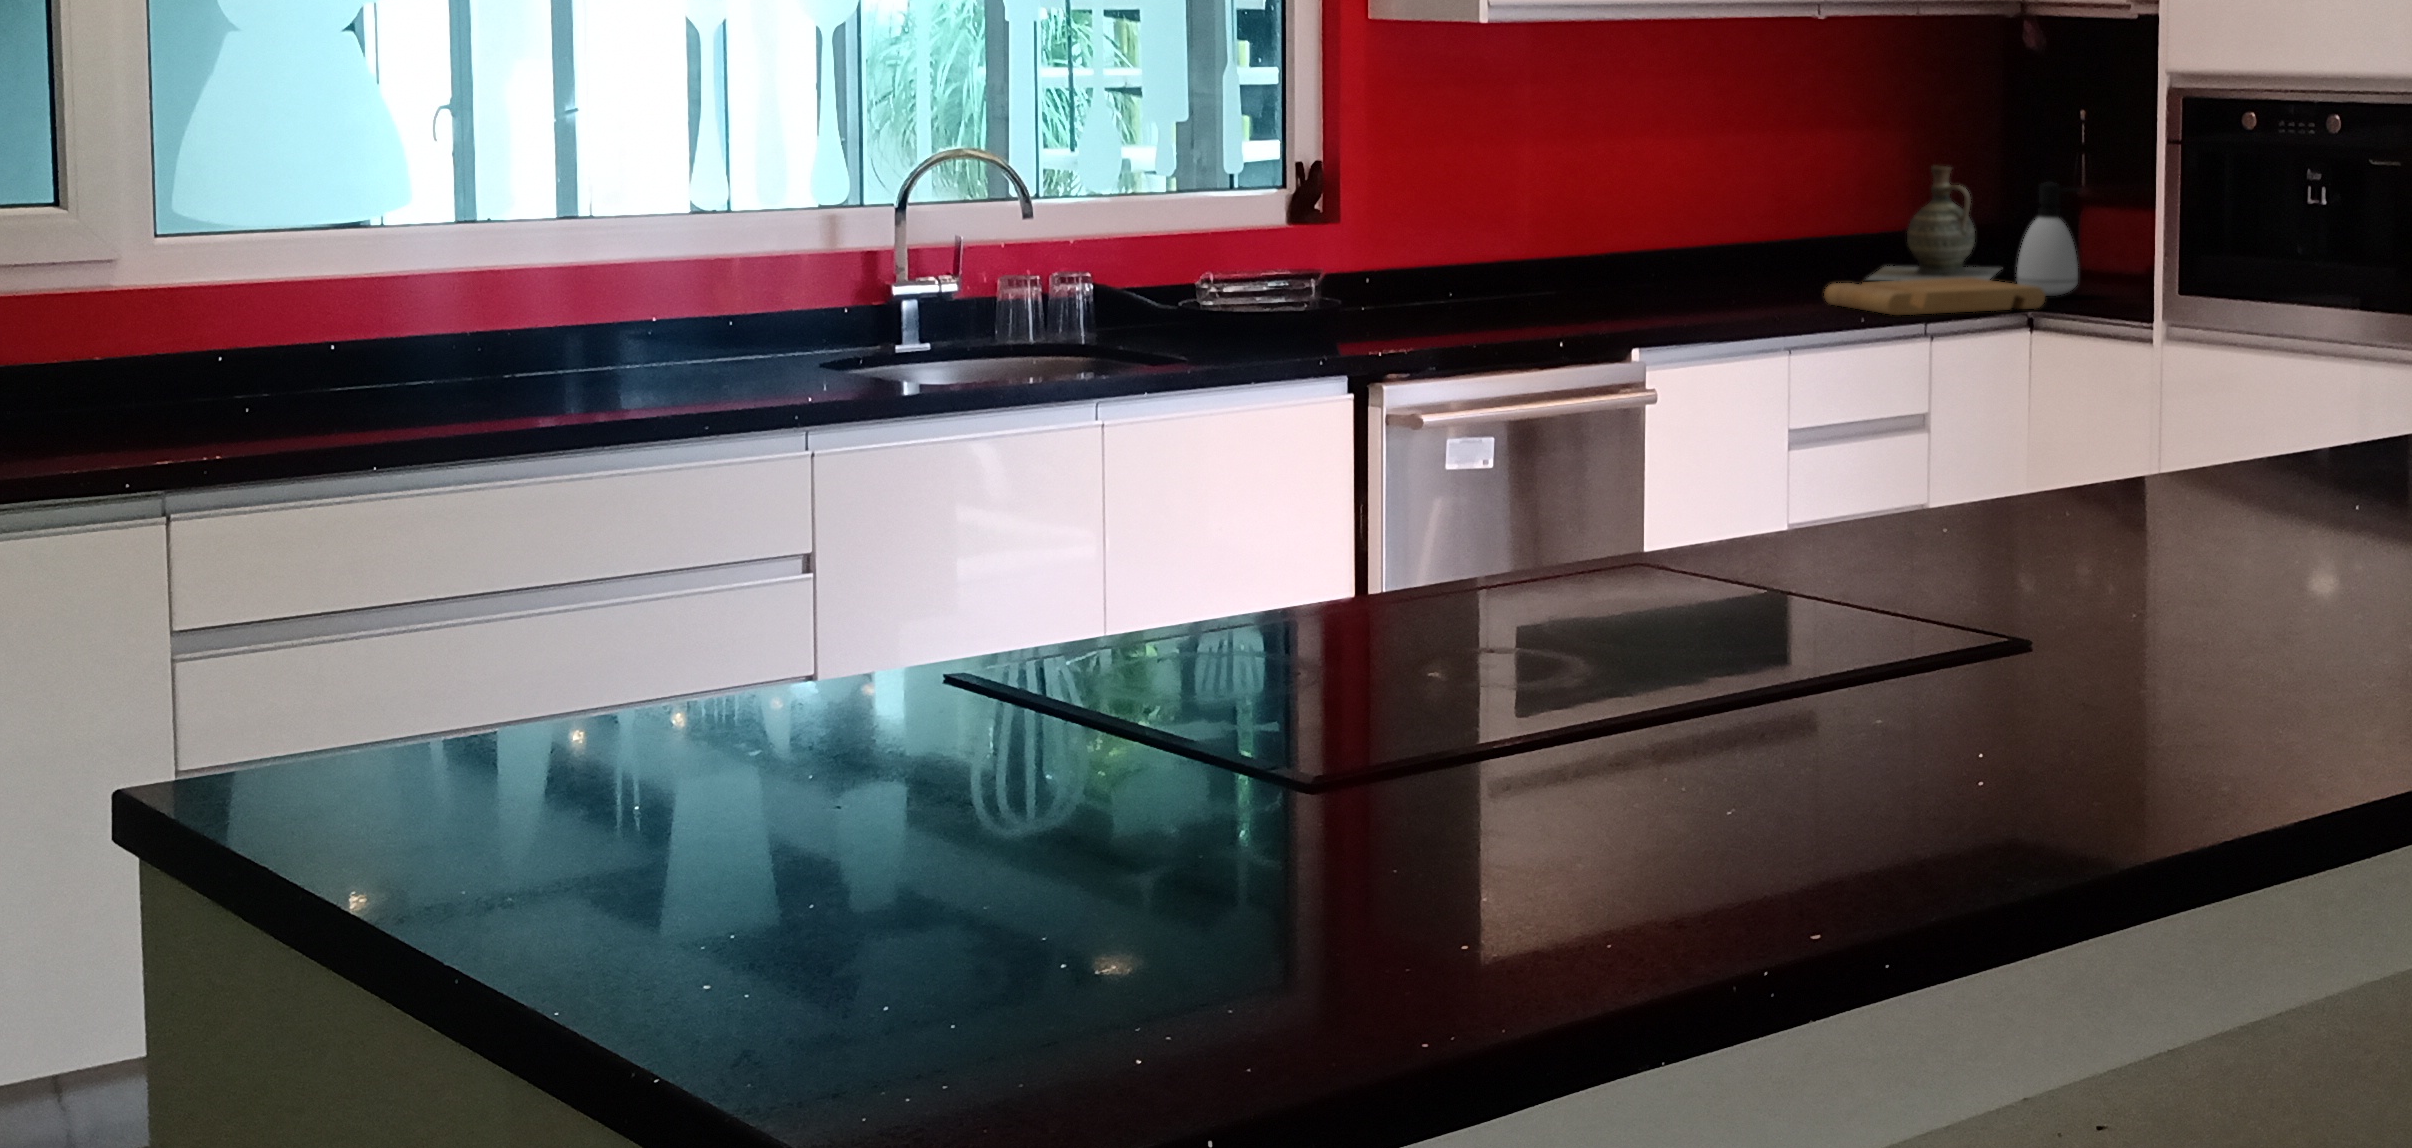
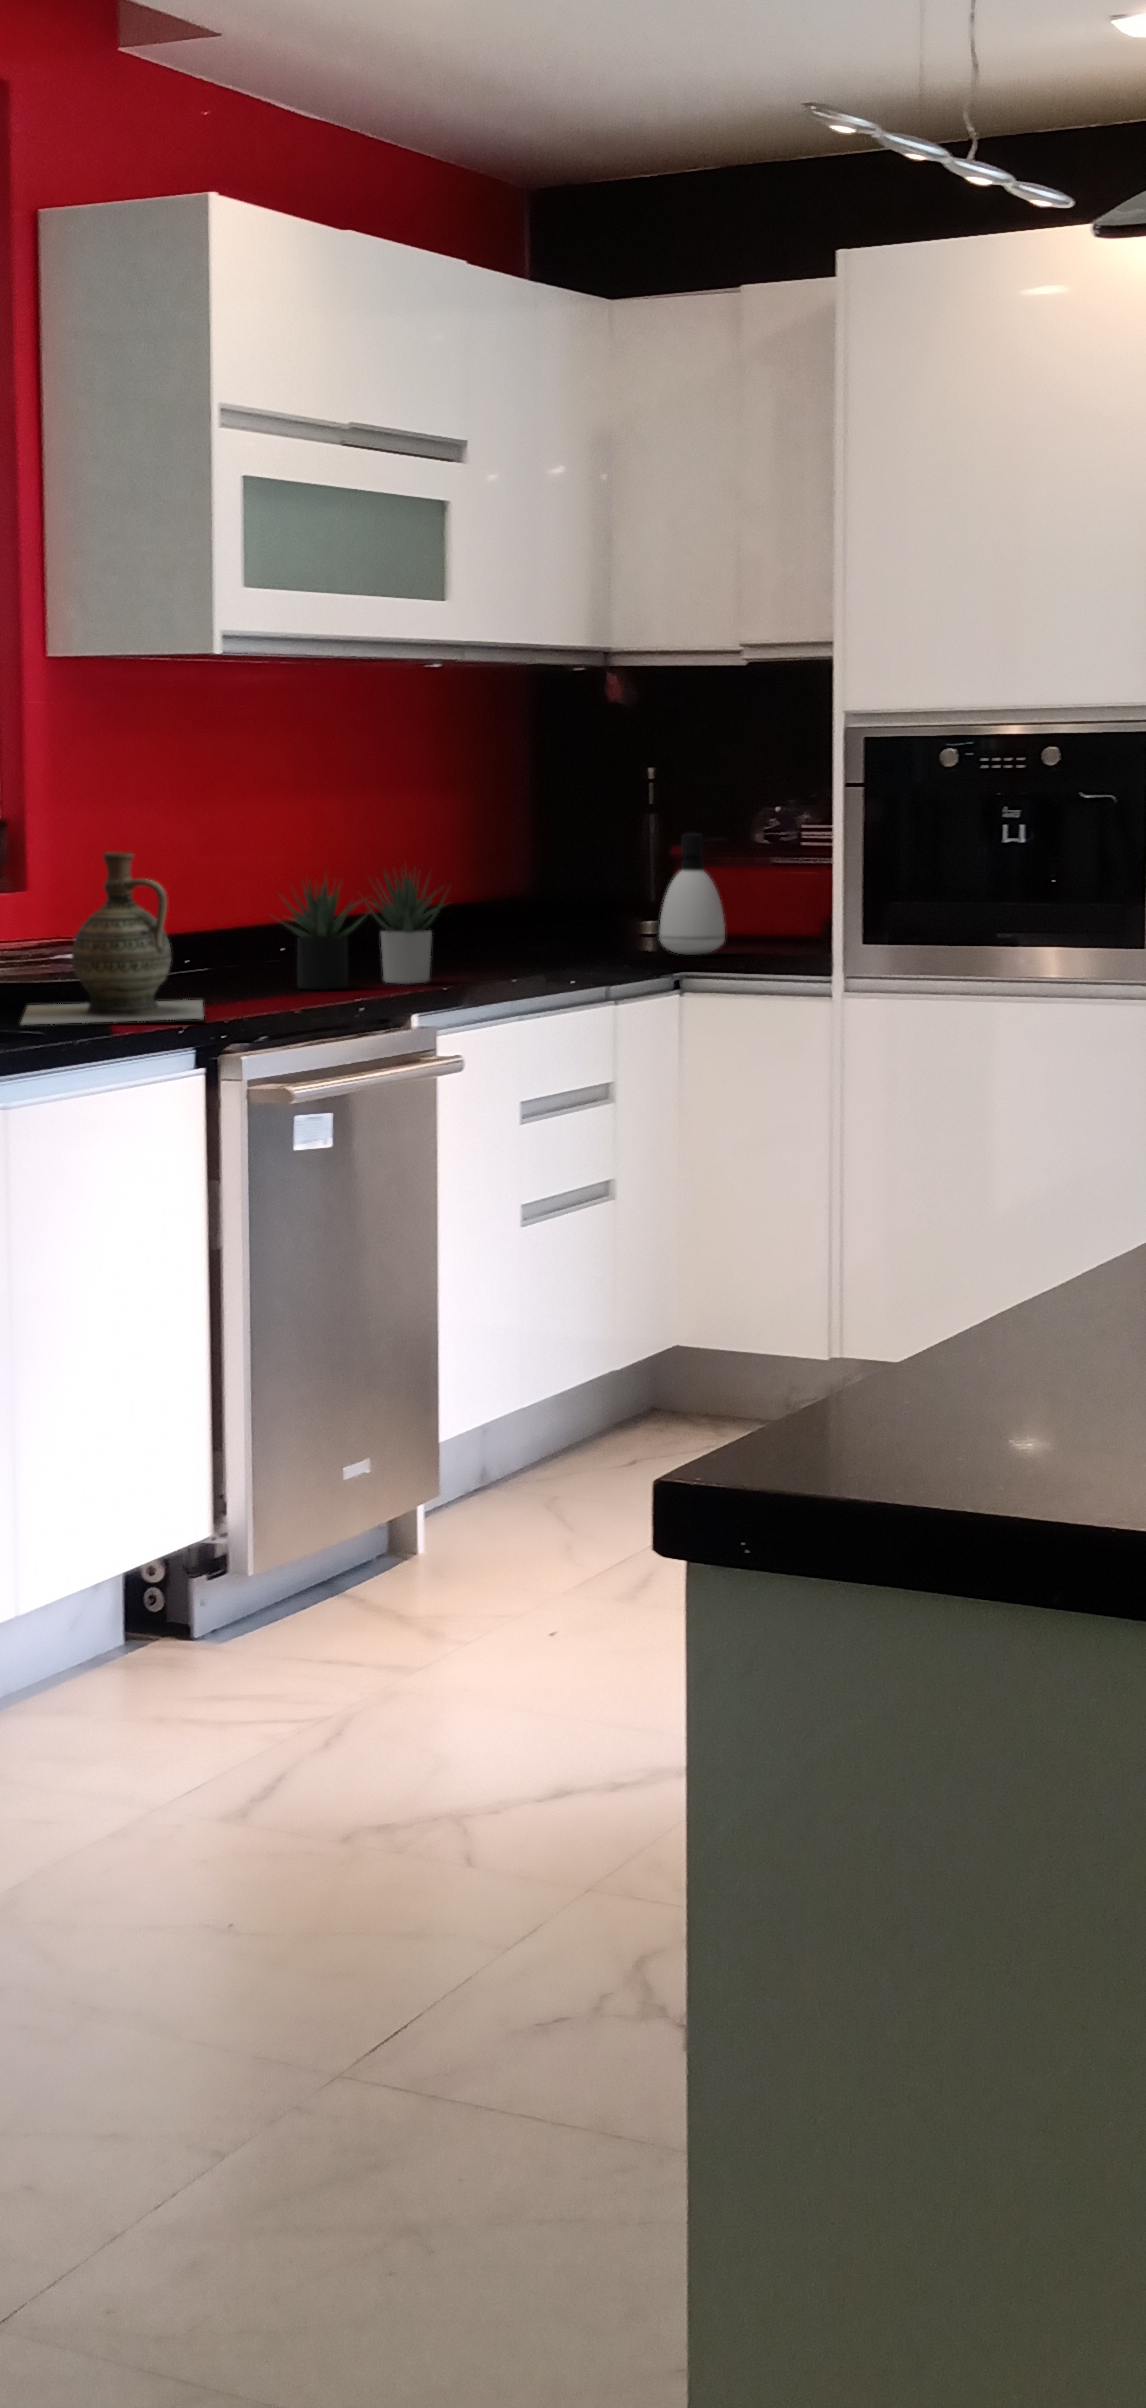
ceramic jug: present [1868,166,2000,281] -> present [21,852,204,1024]
succulent plant: none [1544,209,1731,323] -> present [280,869,445,990]
cutting board: present [1824,278,2045,315] -> none [505,937,730,973]

